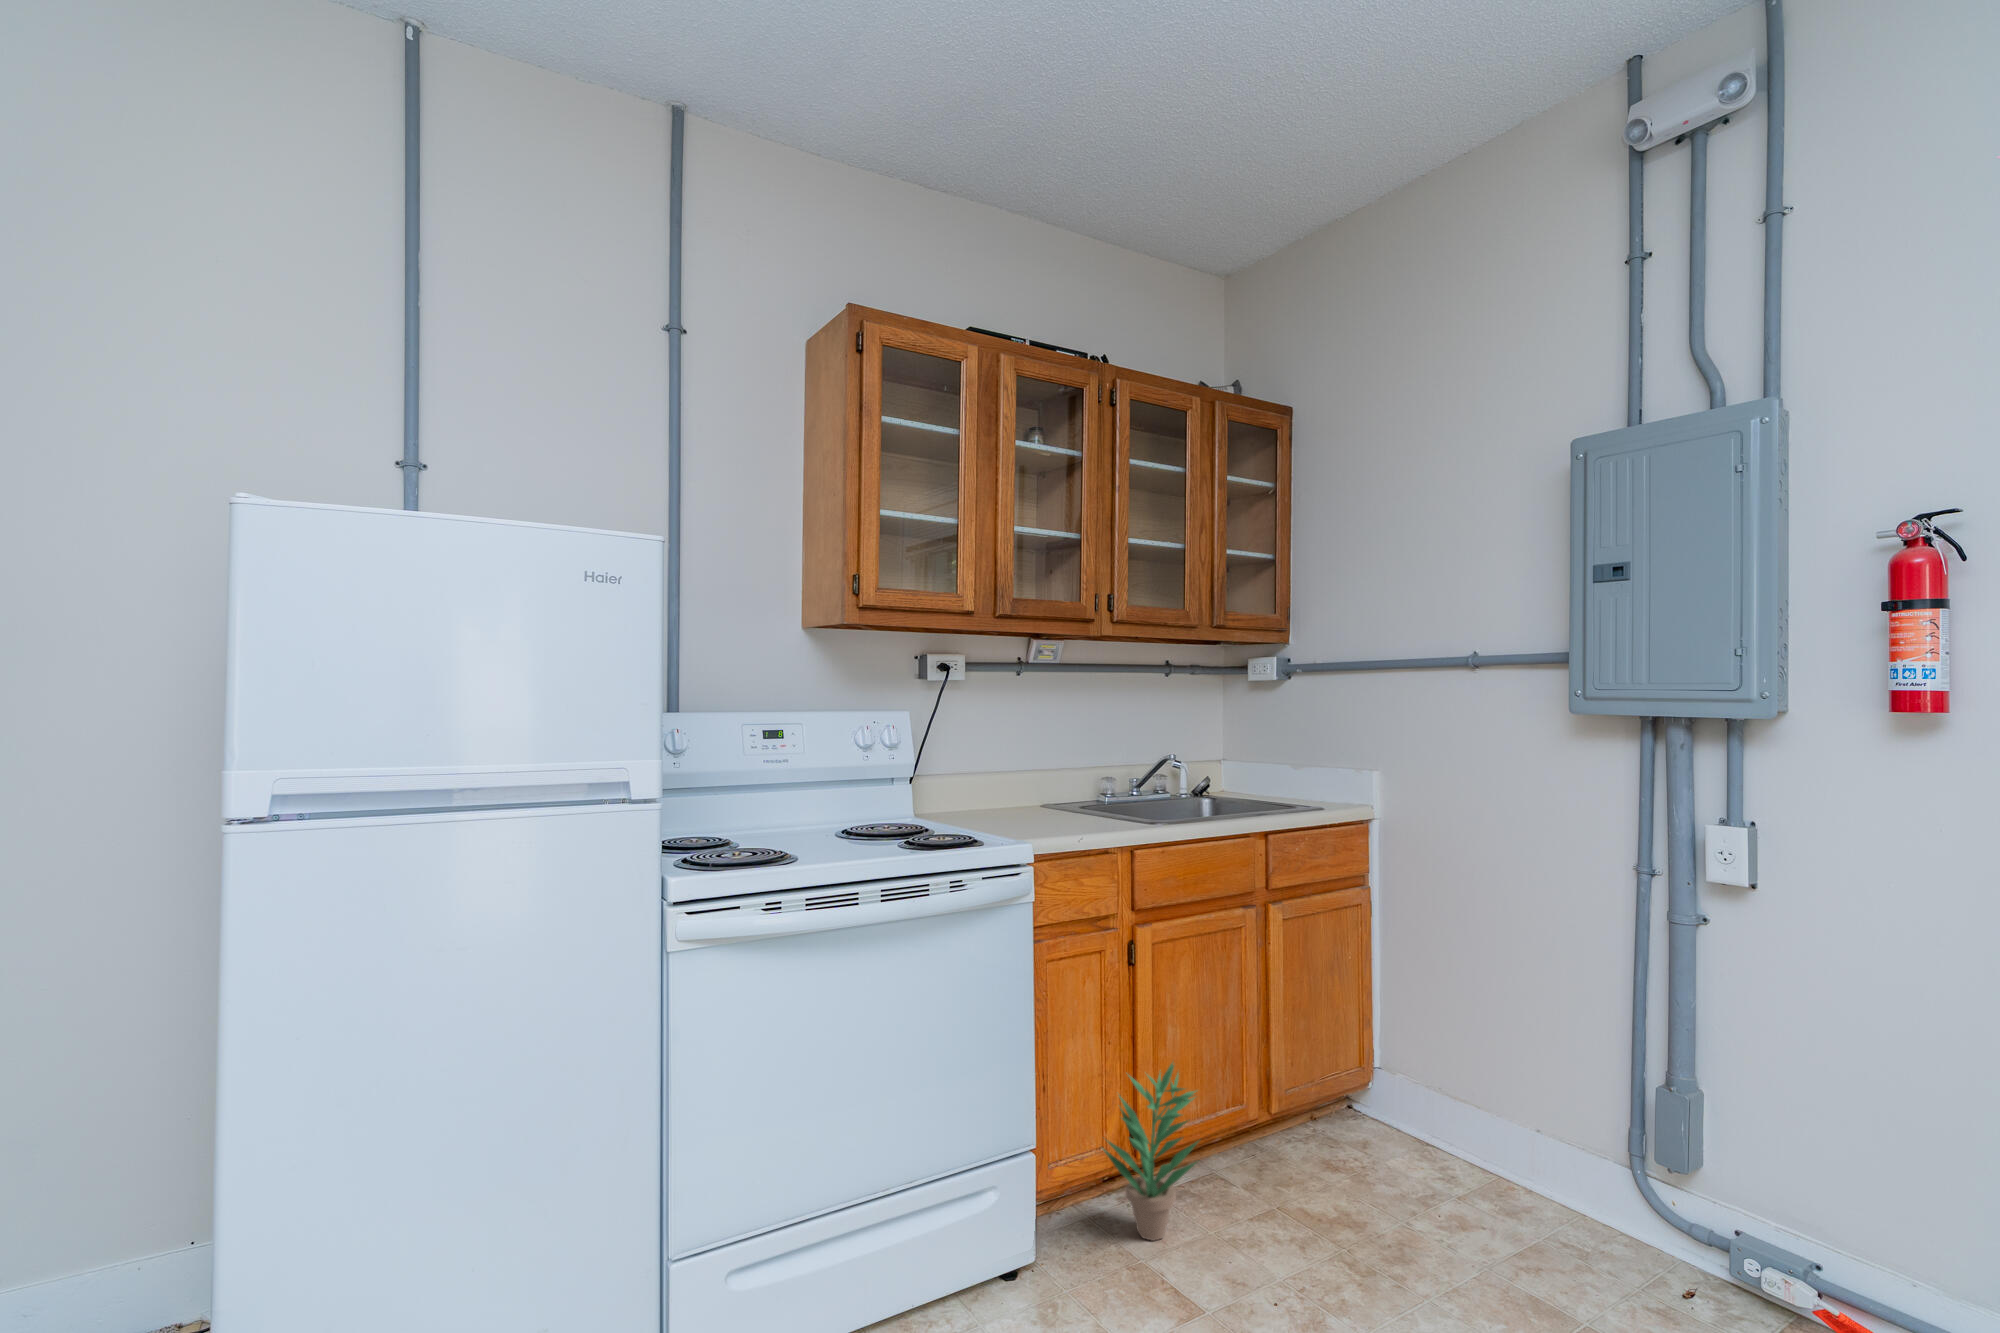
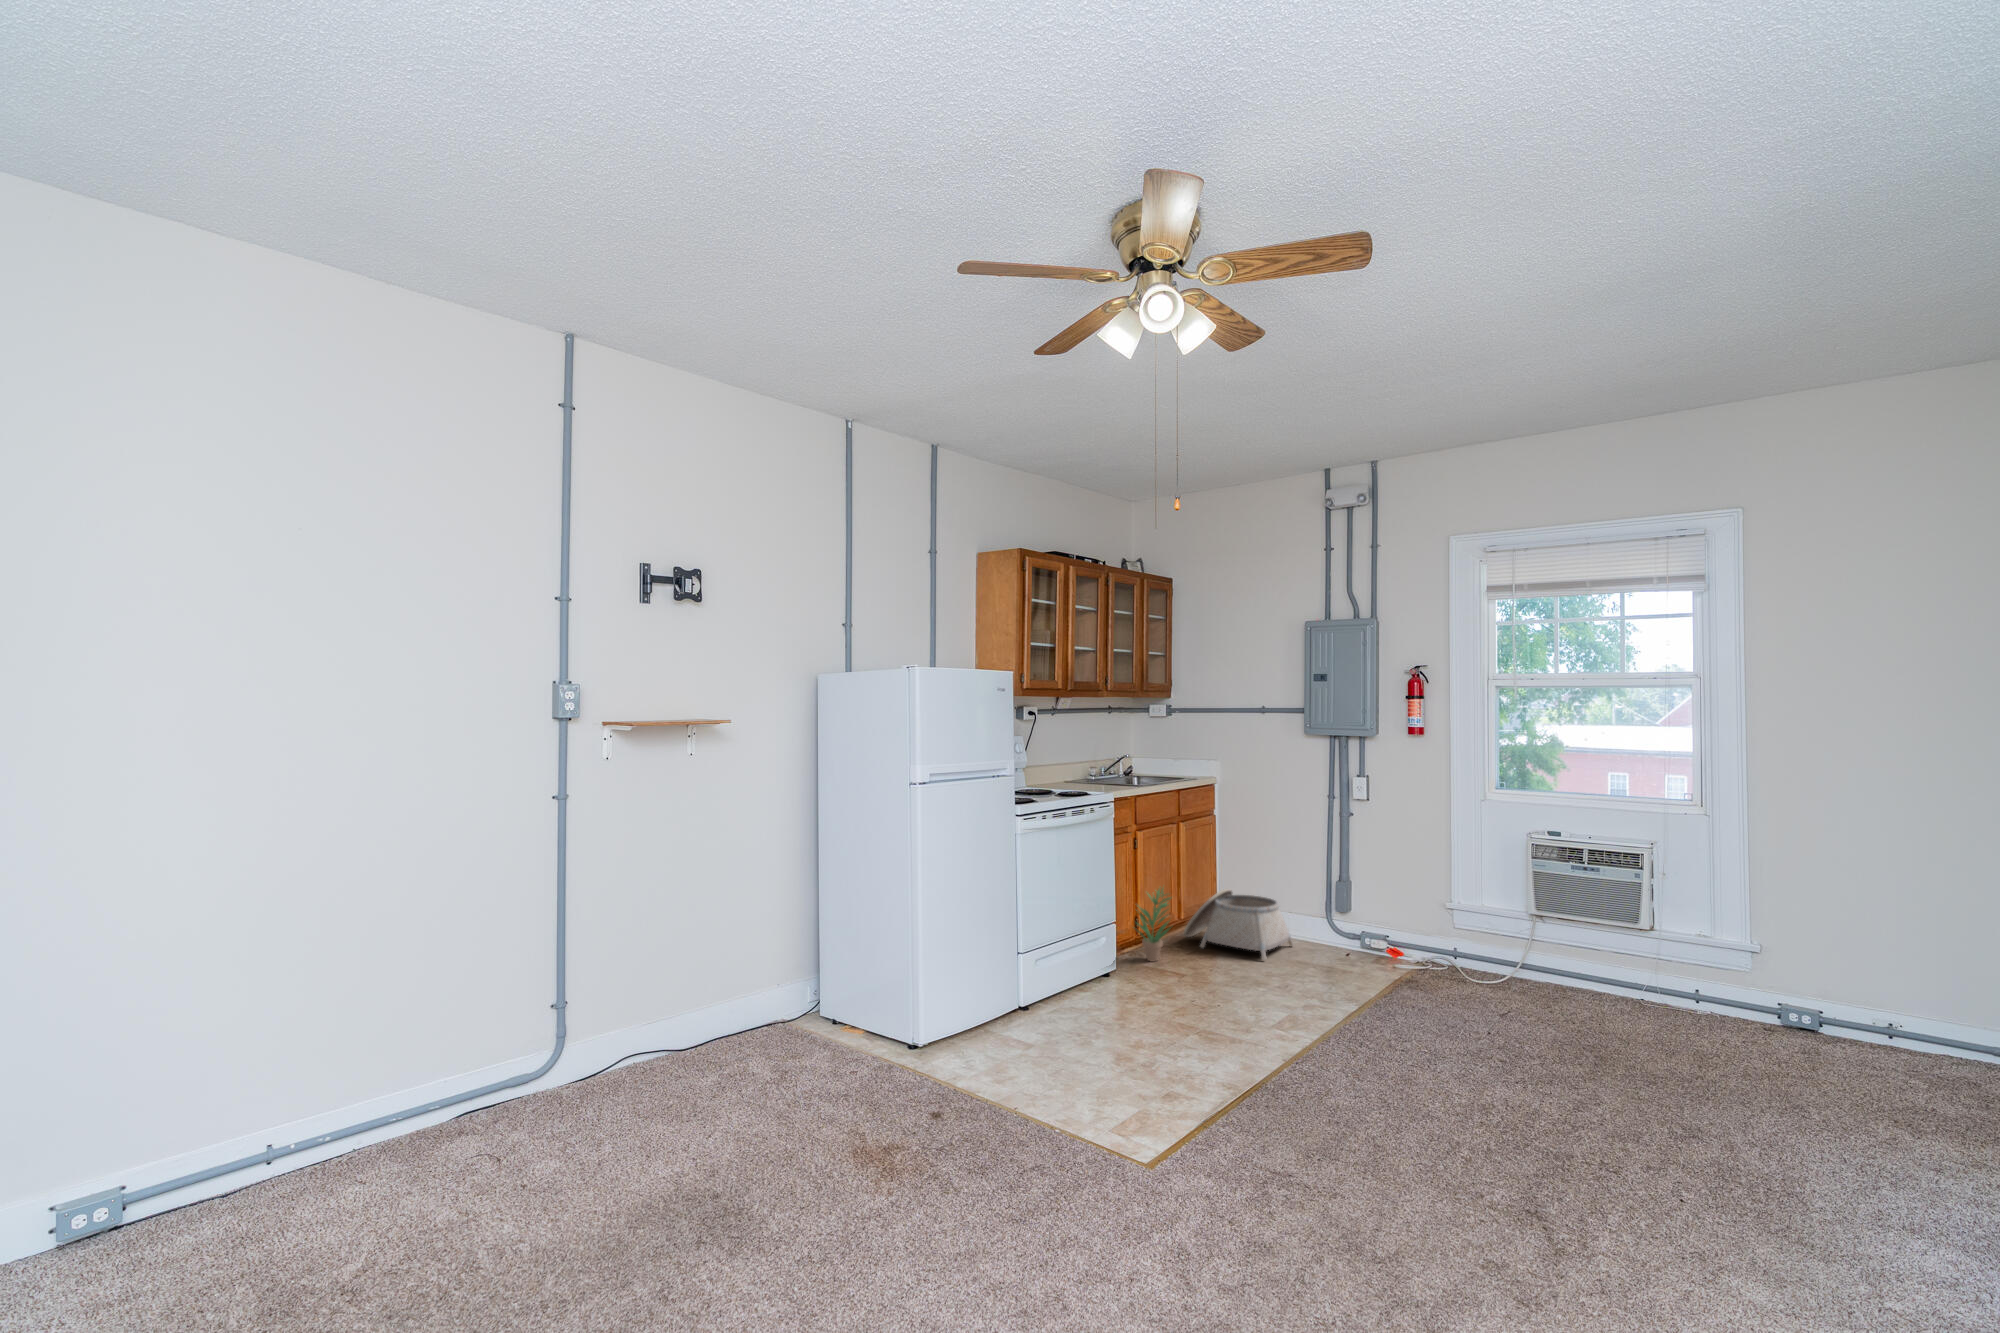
basket: none [1263,1064,1537,1288] -> present [1184,889,1294,960]

